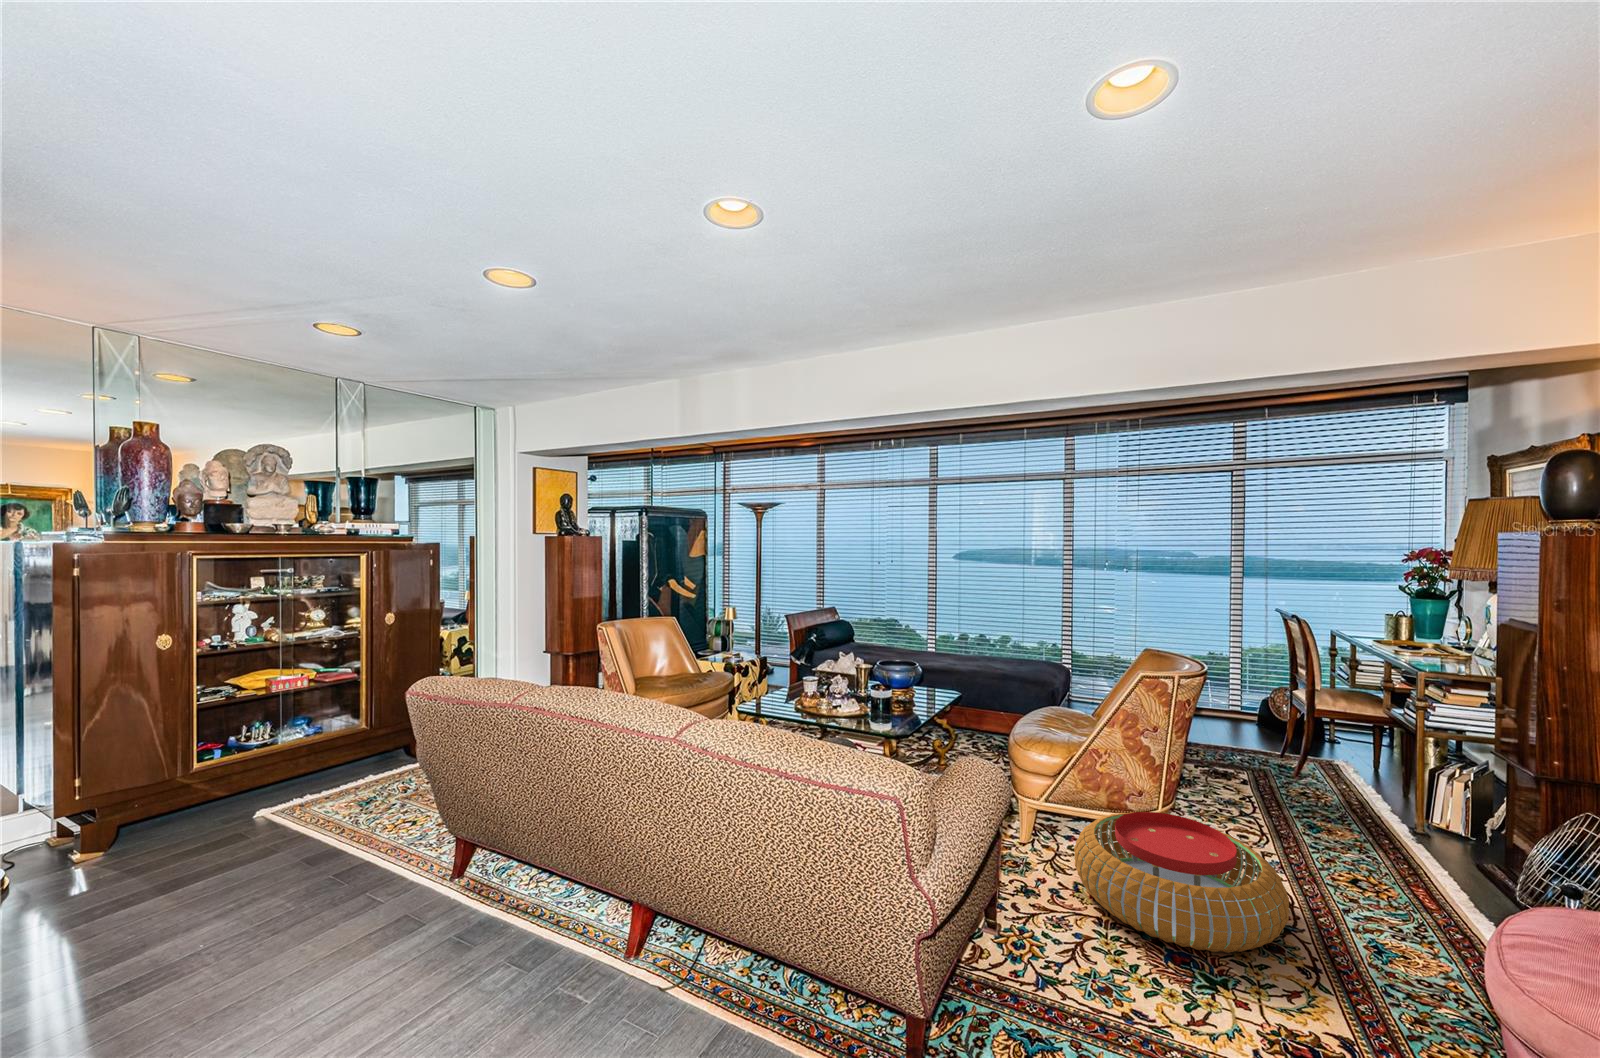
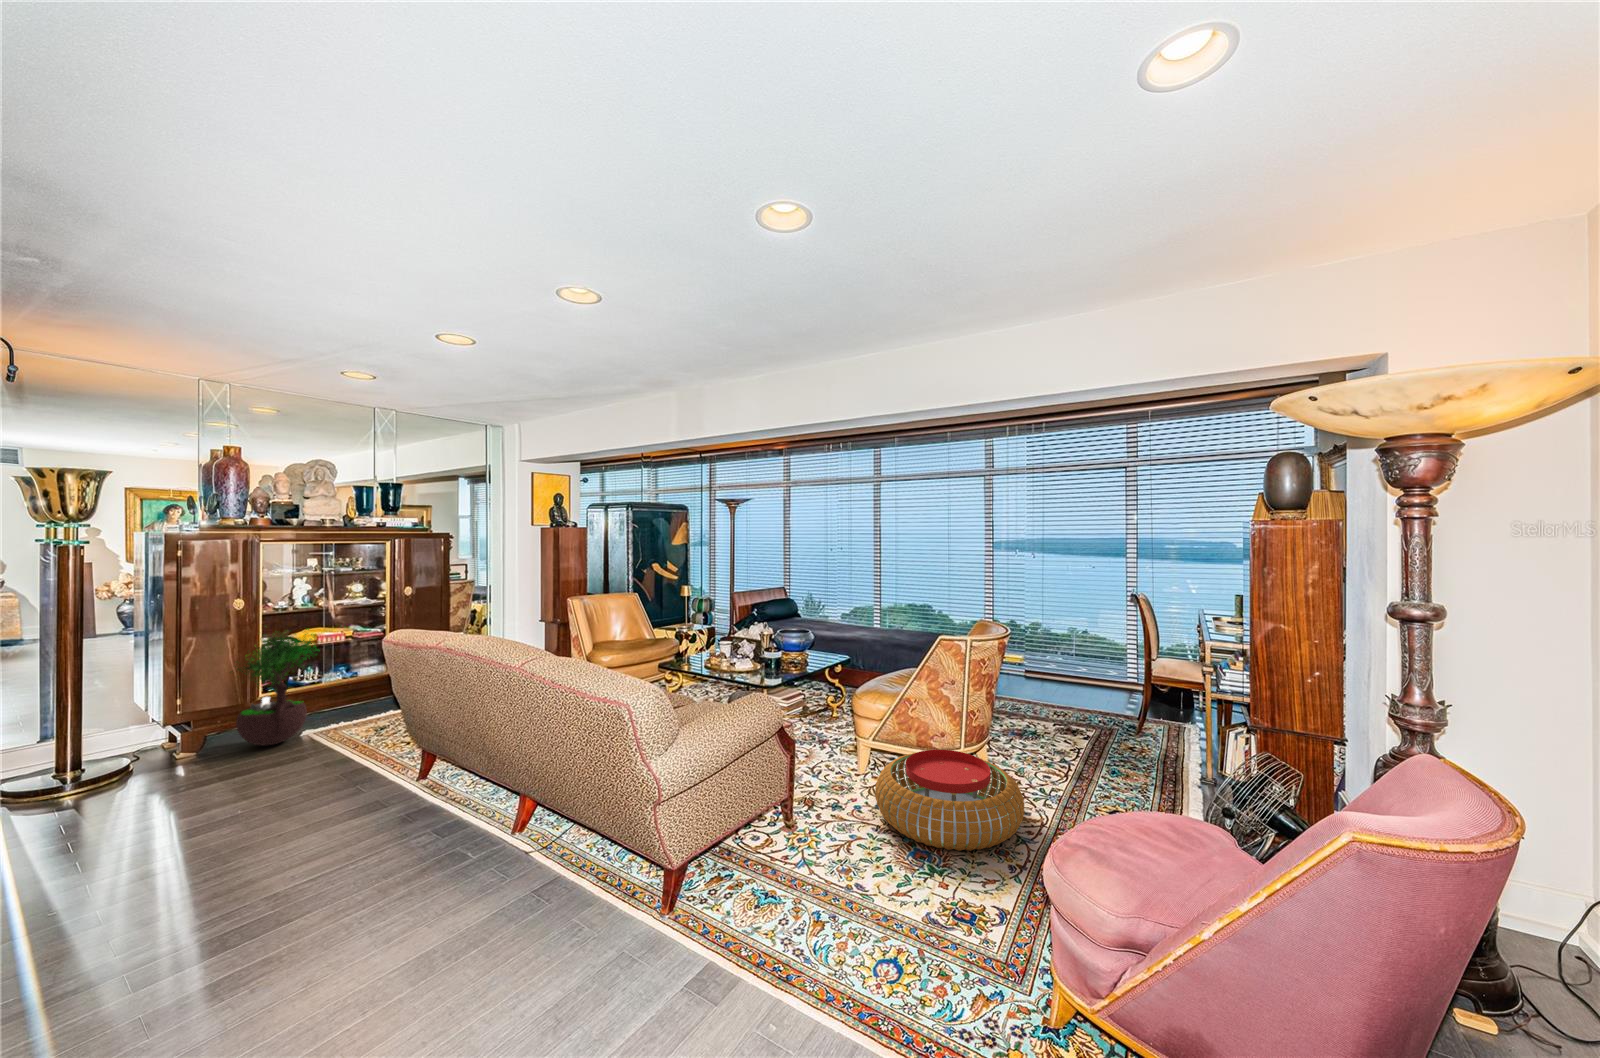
potted tree: none [163,670,289,835] -> present [231,629,320,745]

